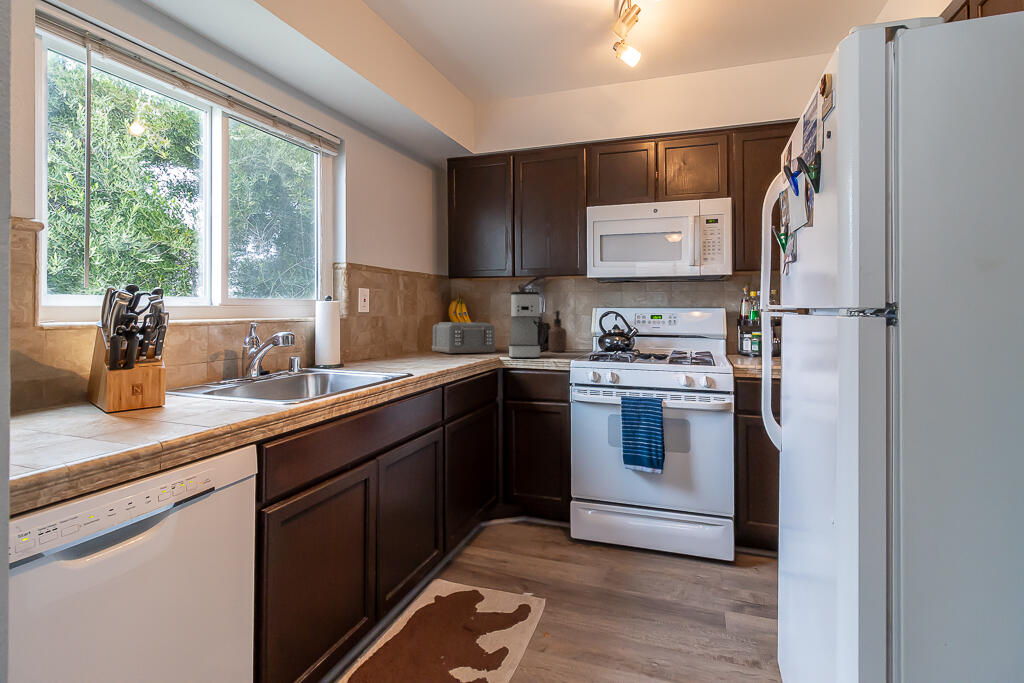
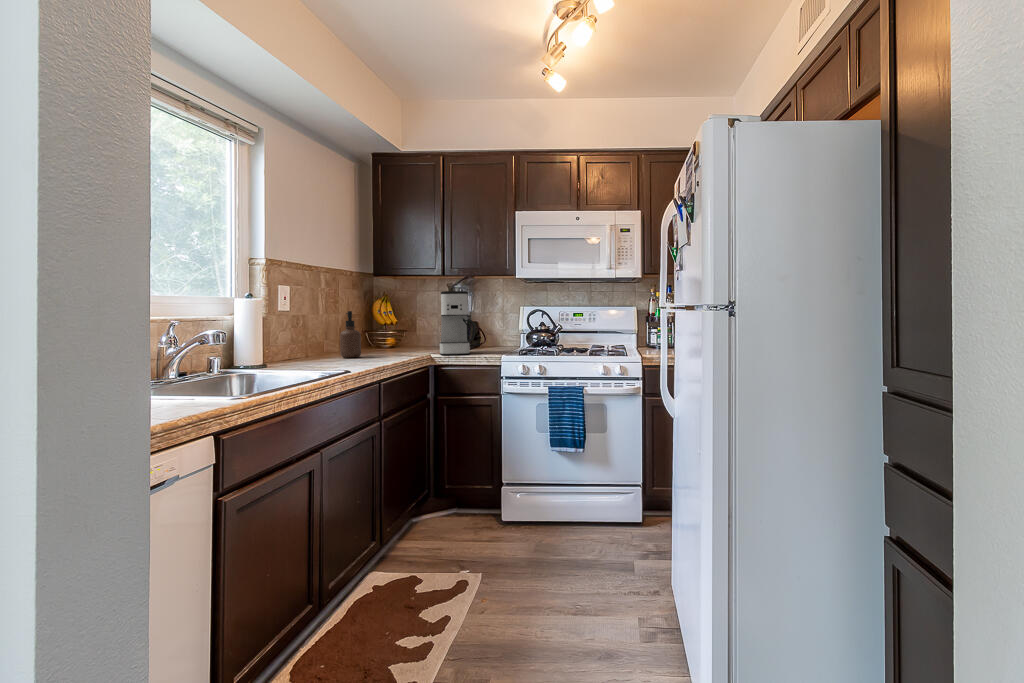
soap dispenser: present [549,311,567,352] -> present [340,311,361,358]
toaster: present [432,322,496,353] -> none [361,321,426,352]

